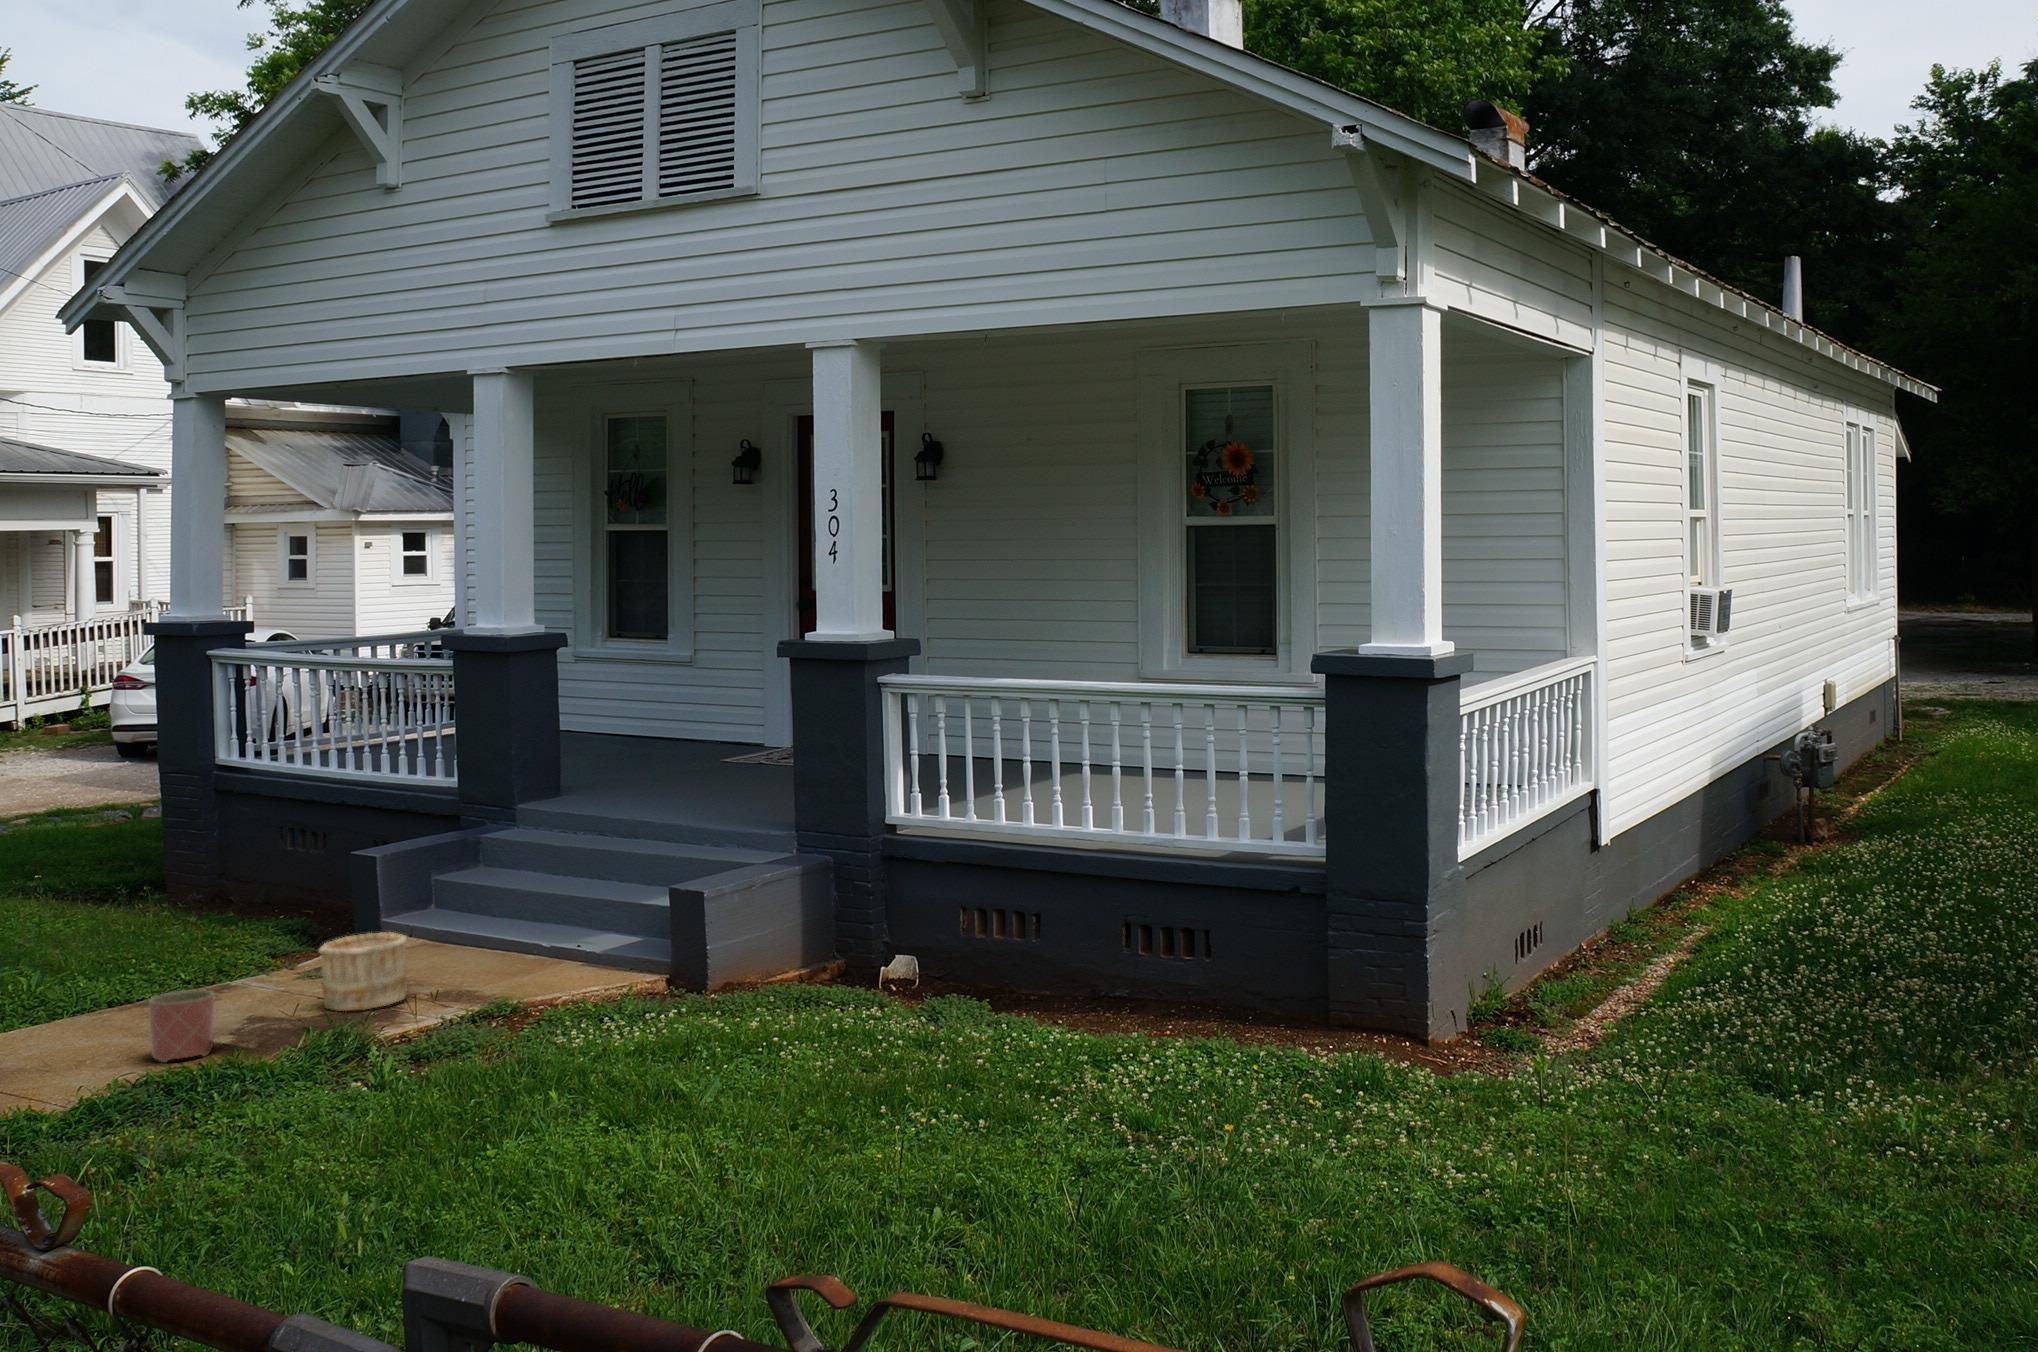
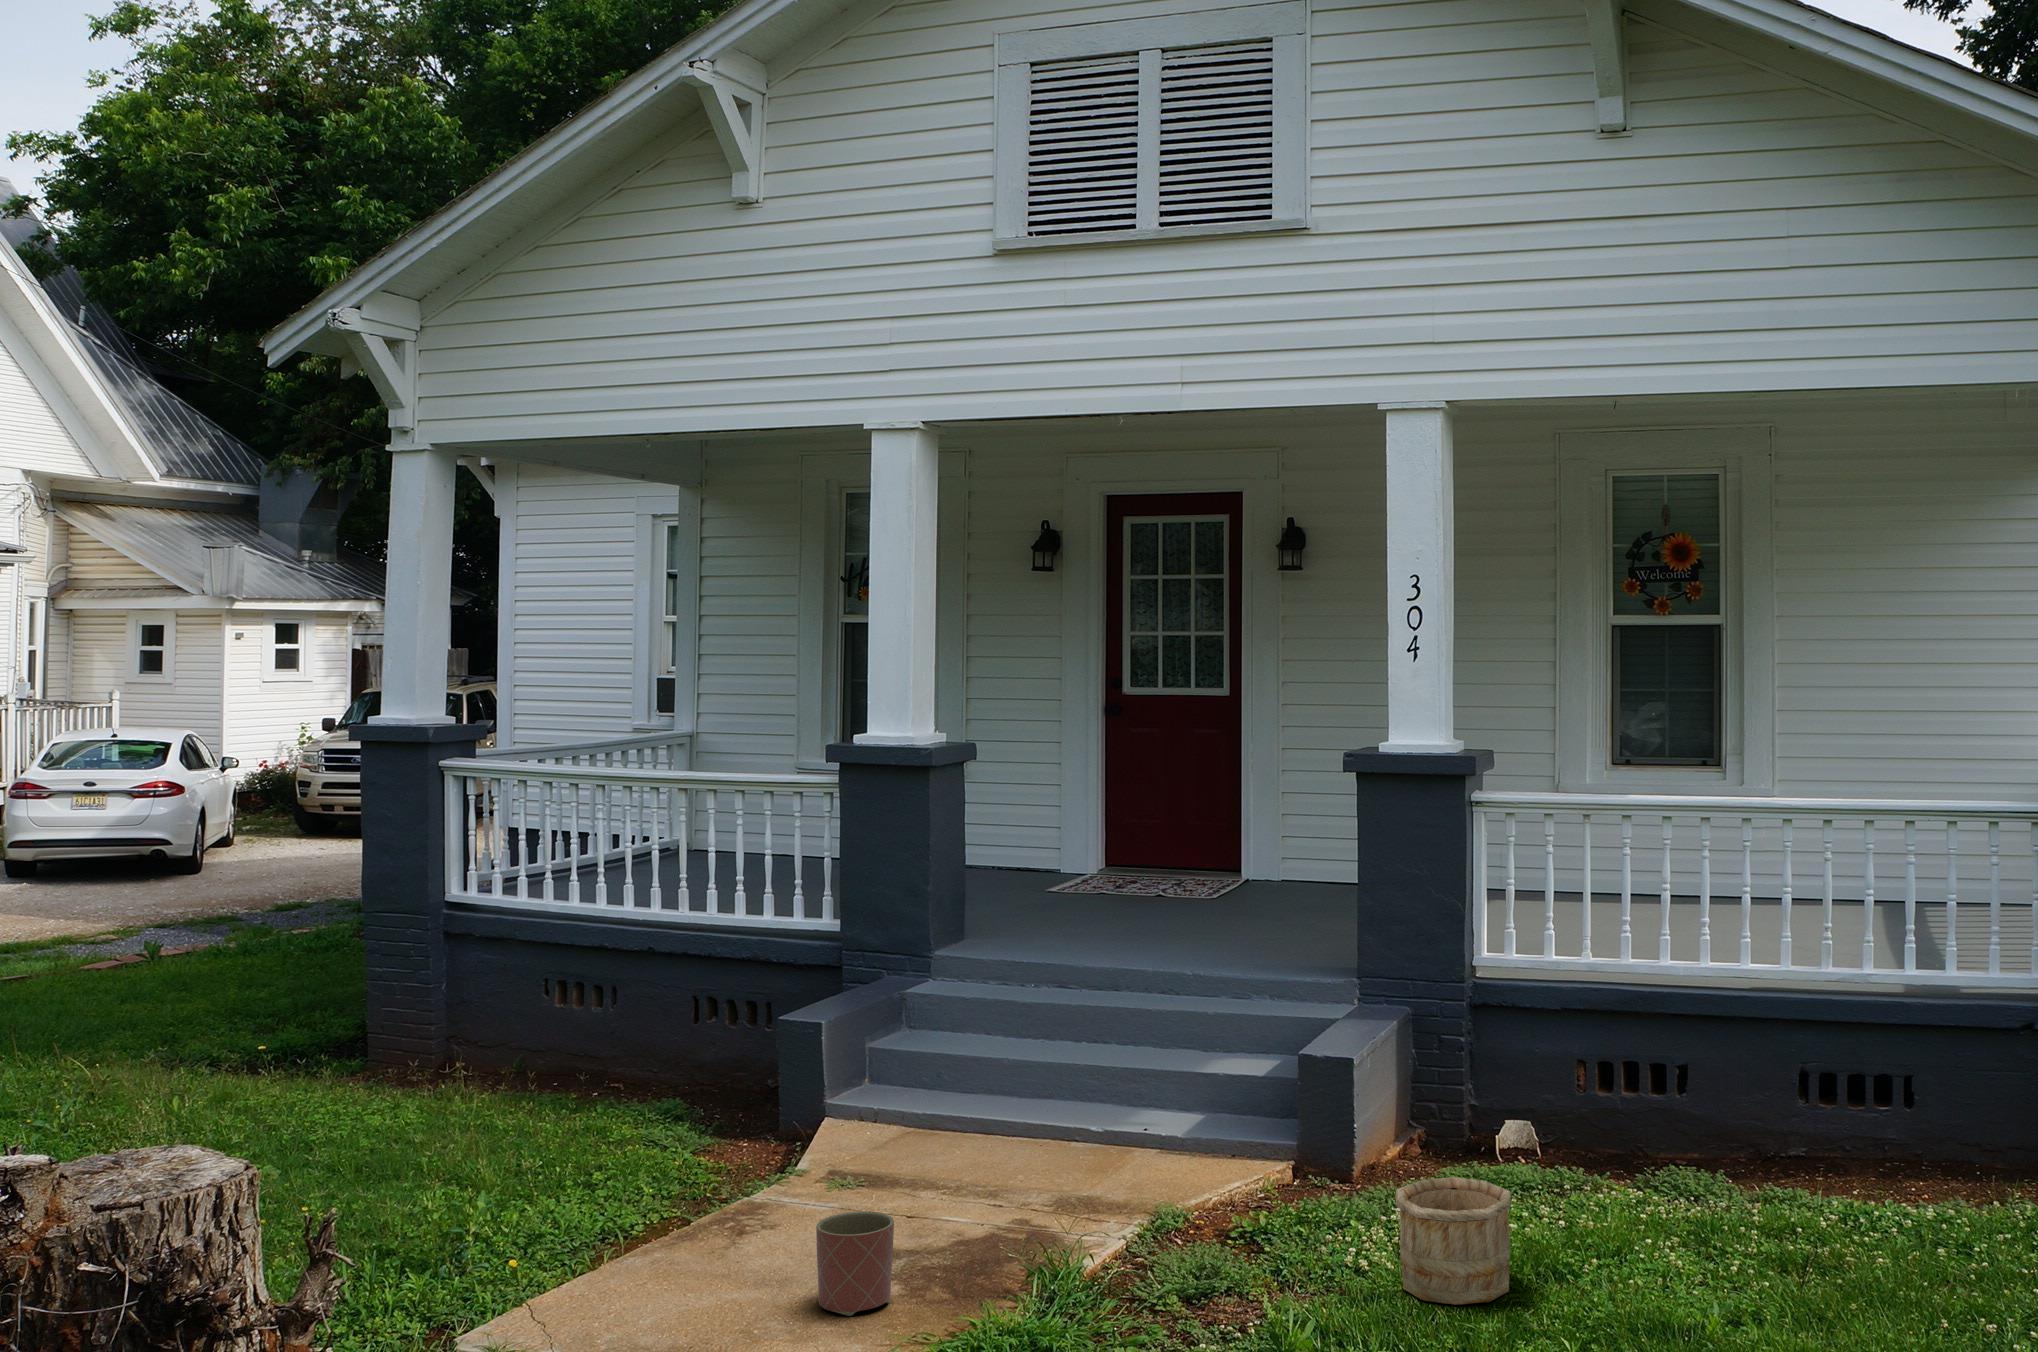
wooden bucket: present [319,932,407,1011] -> present [1396,1177,1511,1305]

